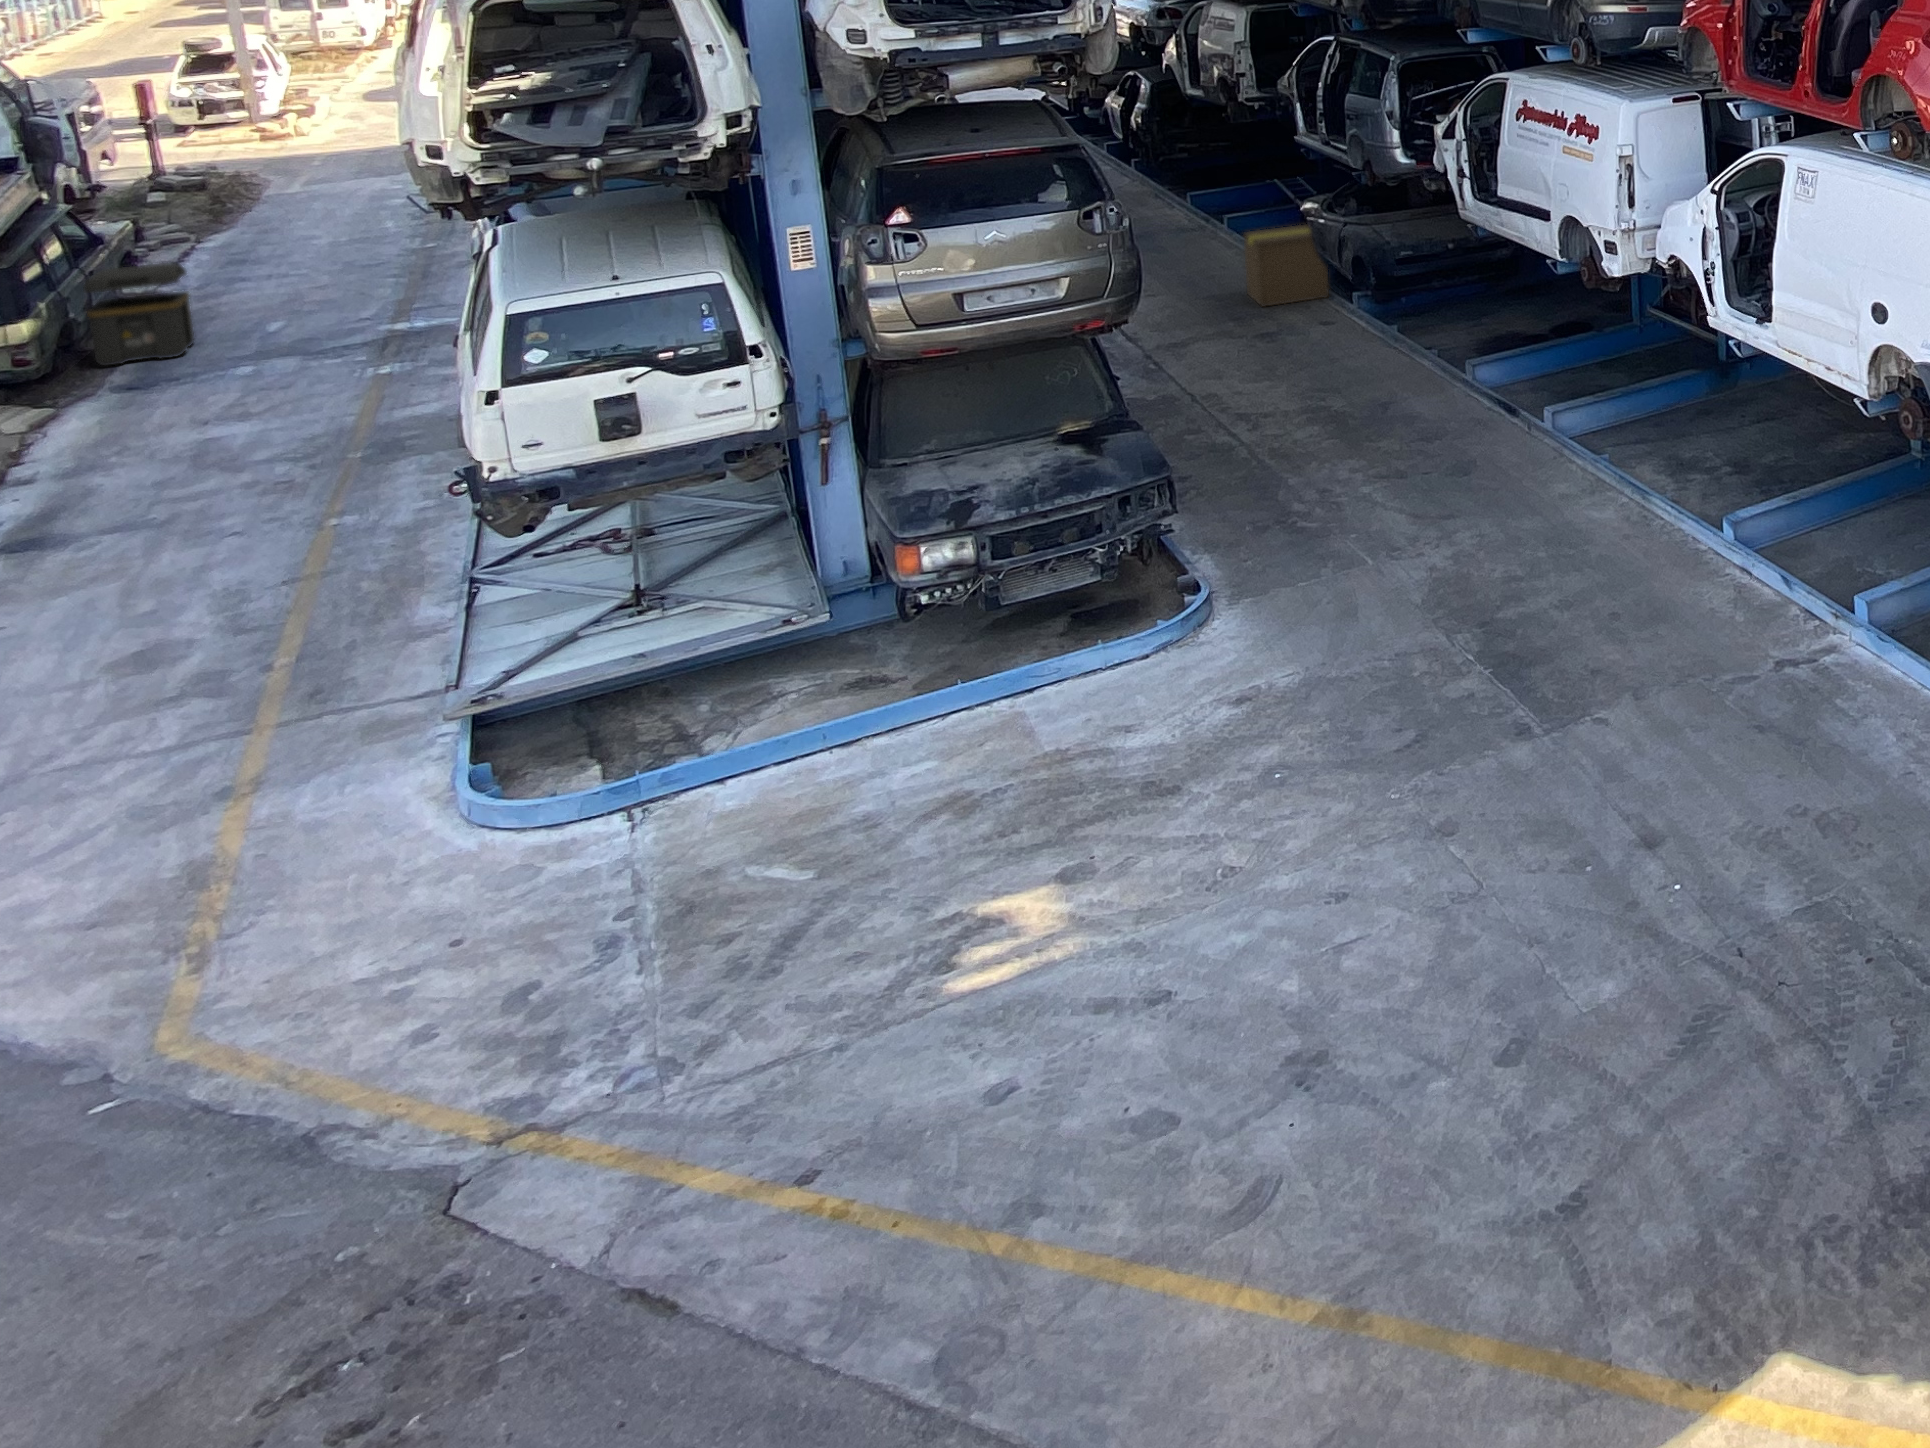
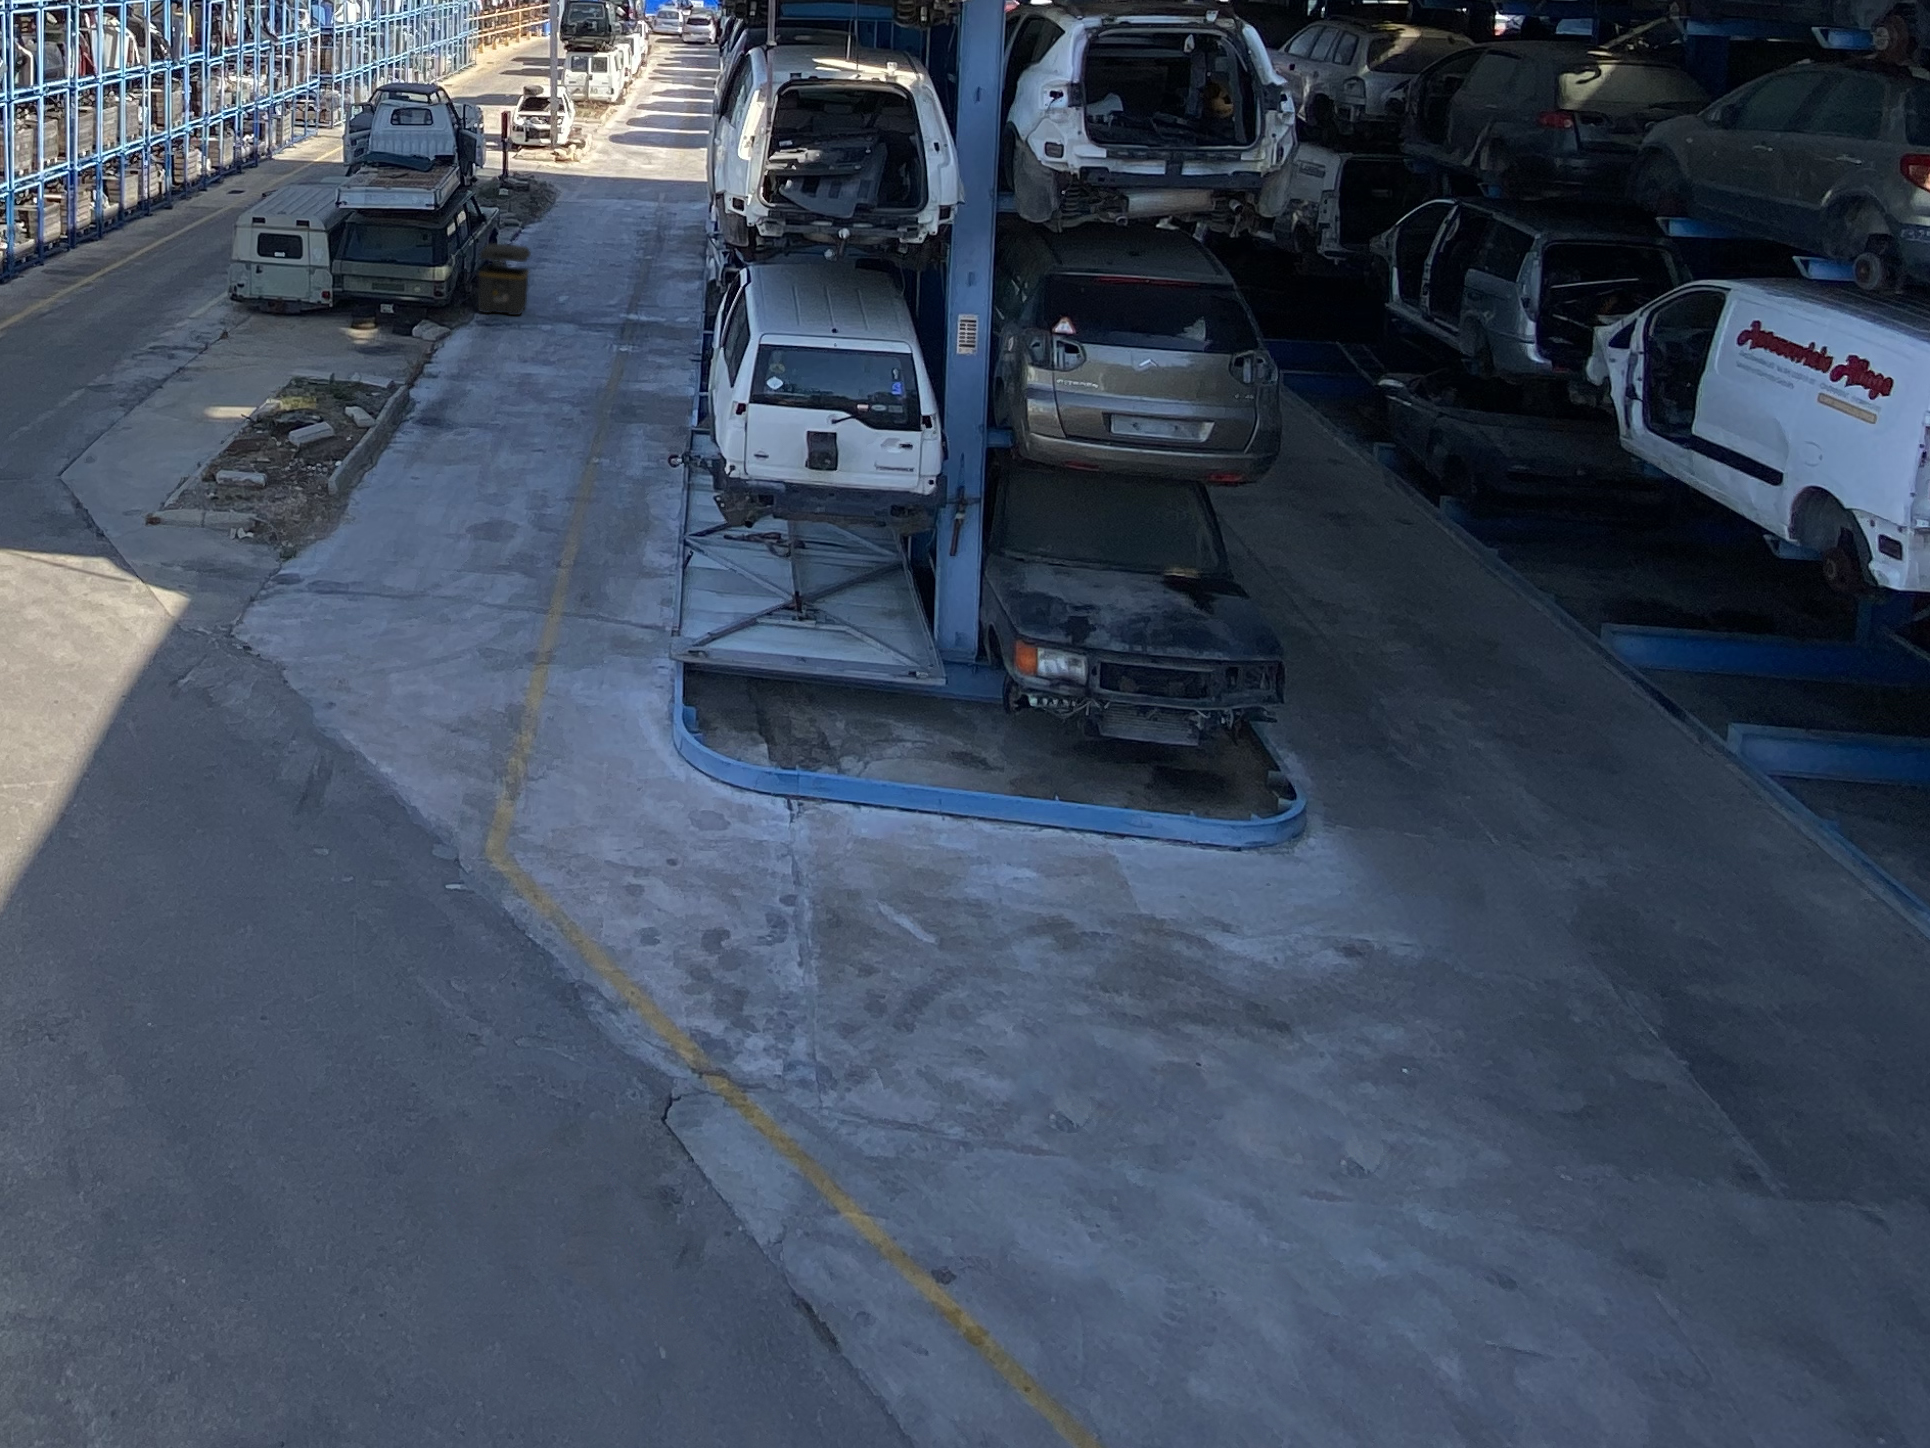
cardboard box: present [1244,225,1329,306] -> none [1320,401,1424,496]

